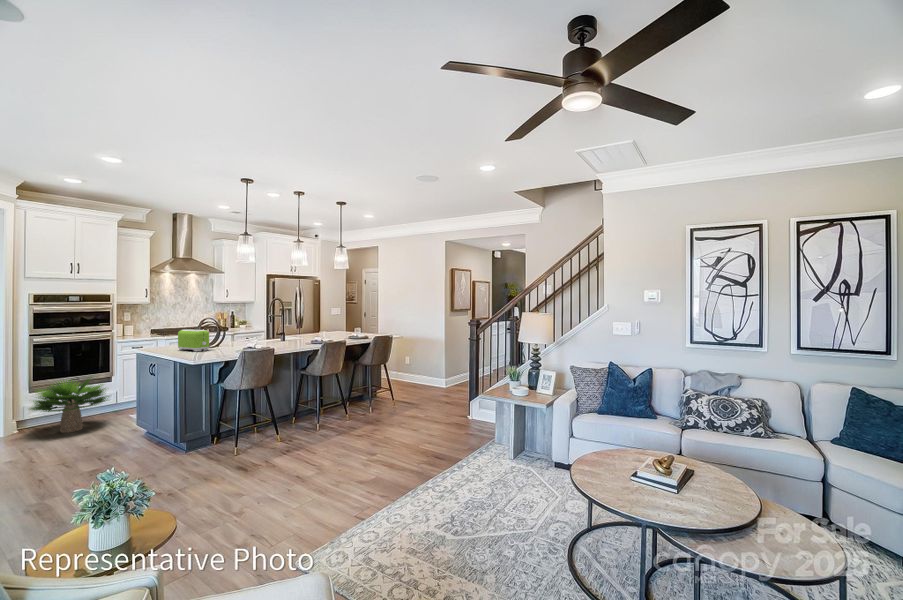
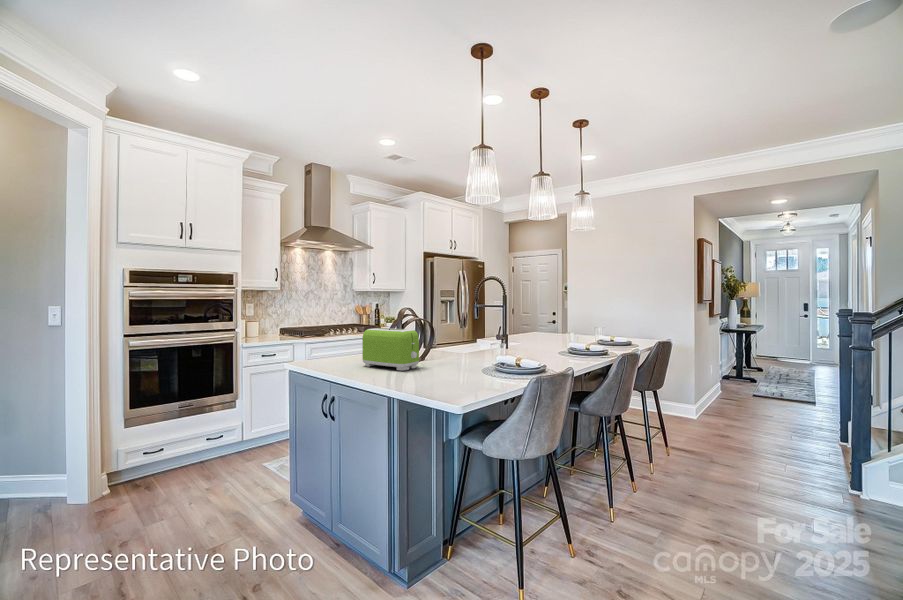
potted plant: present [30,380,107,433] -> none [118,401,244,499]

